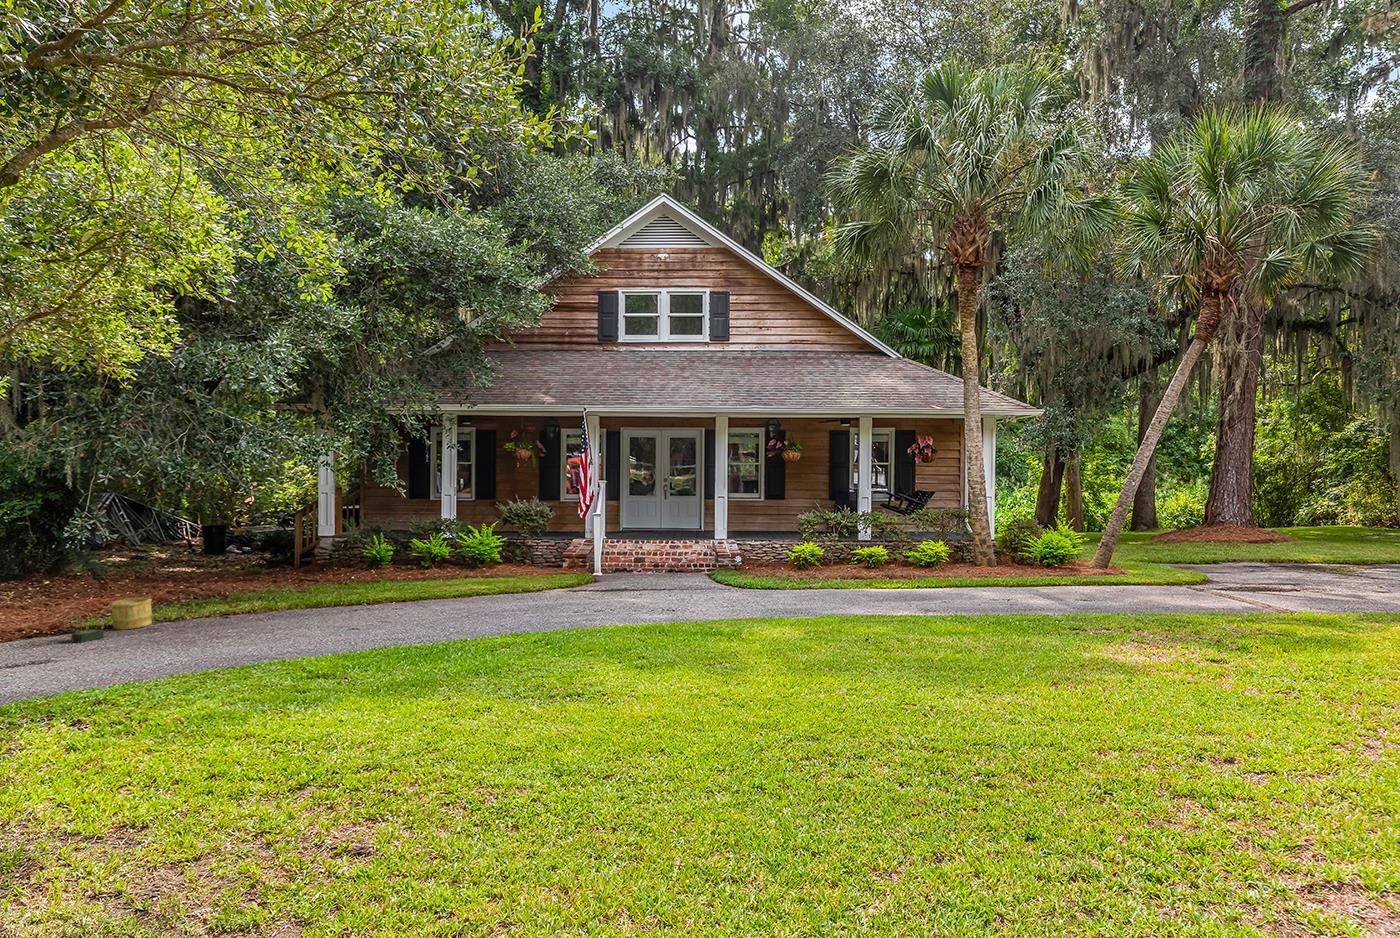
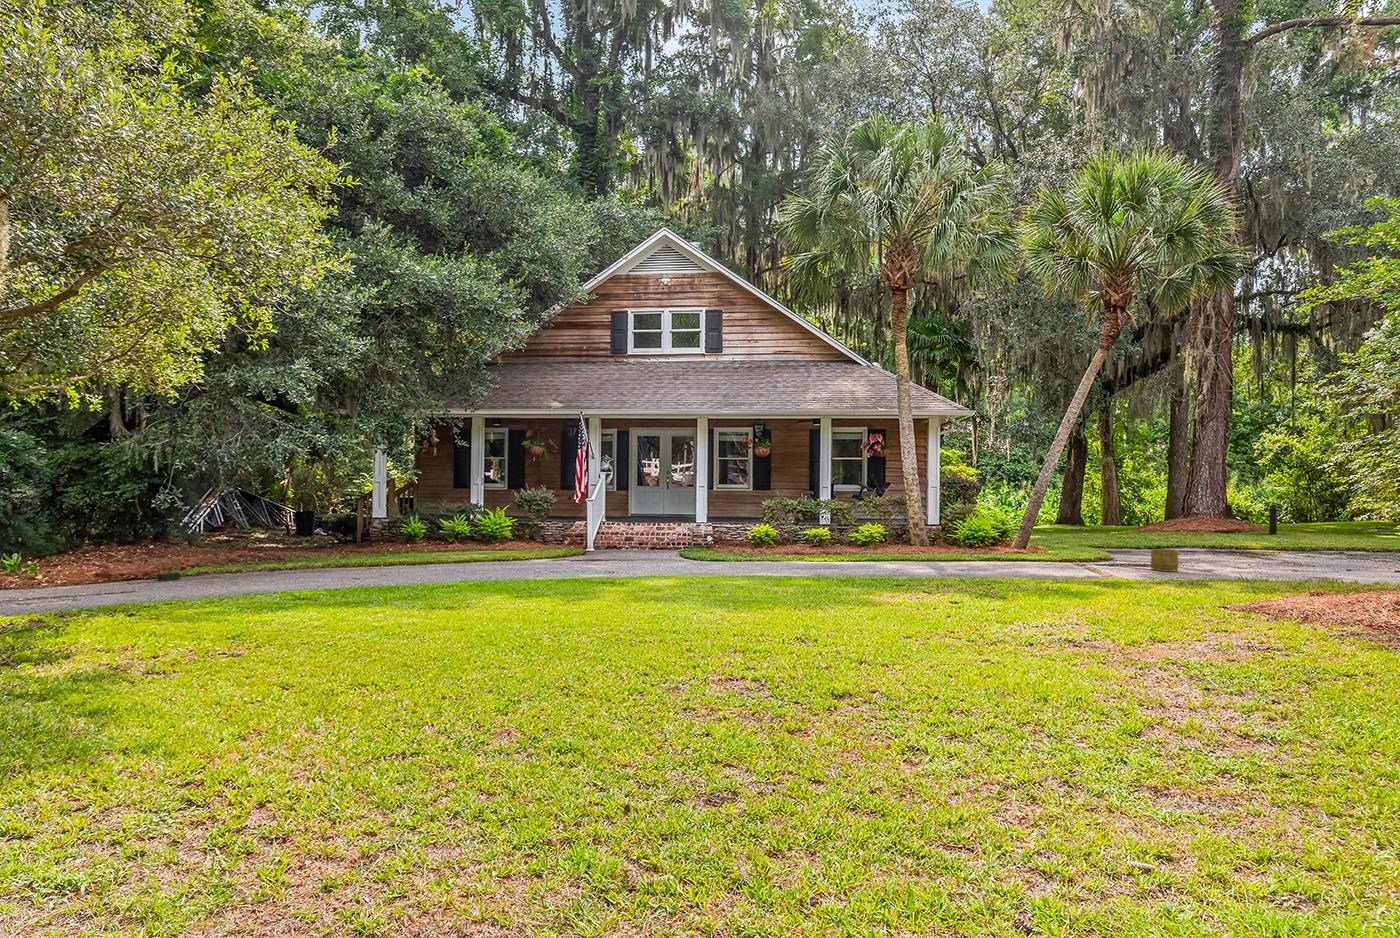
bench: none [1249,509,1302,543] -> present [1224,504,1277,535]
wooden bucket: present [110,597,152,630] -> present [1151,549,1179,572]

